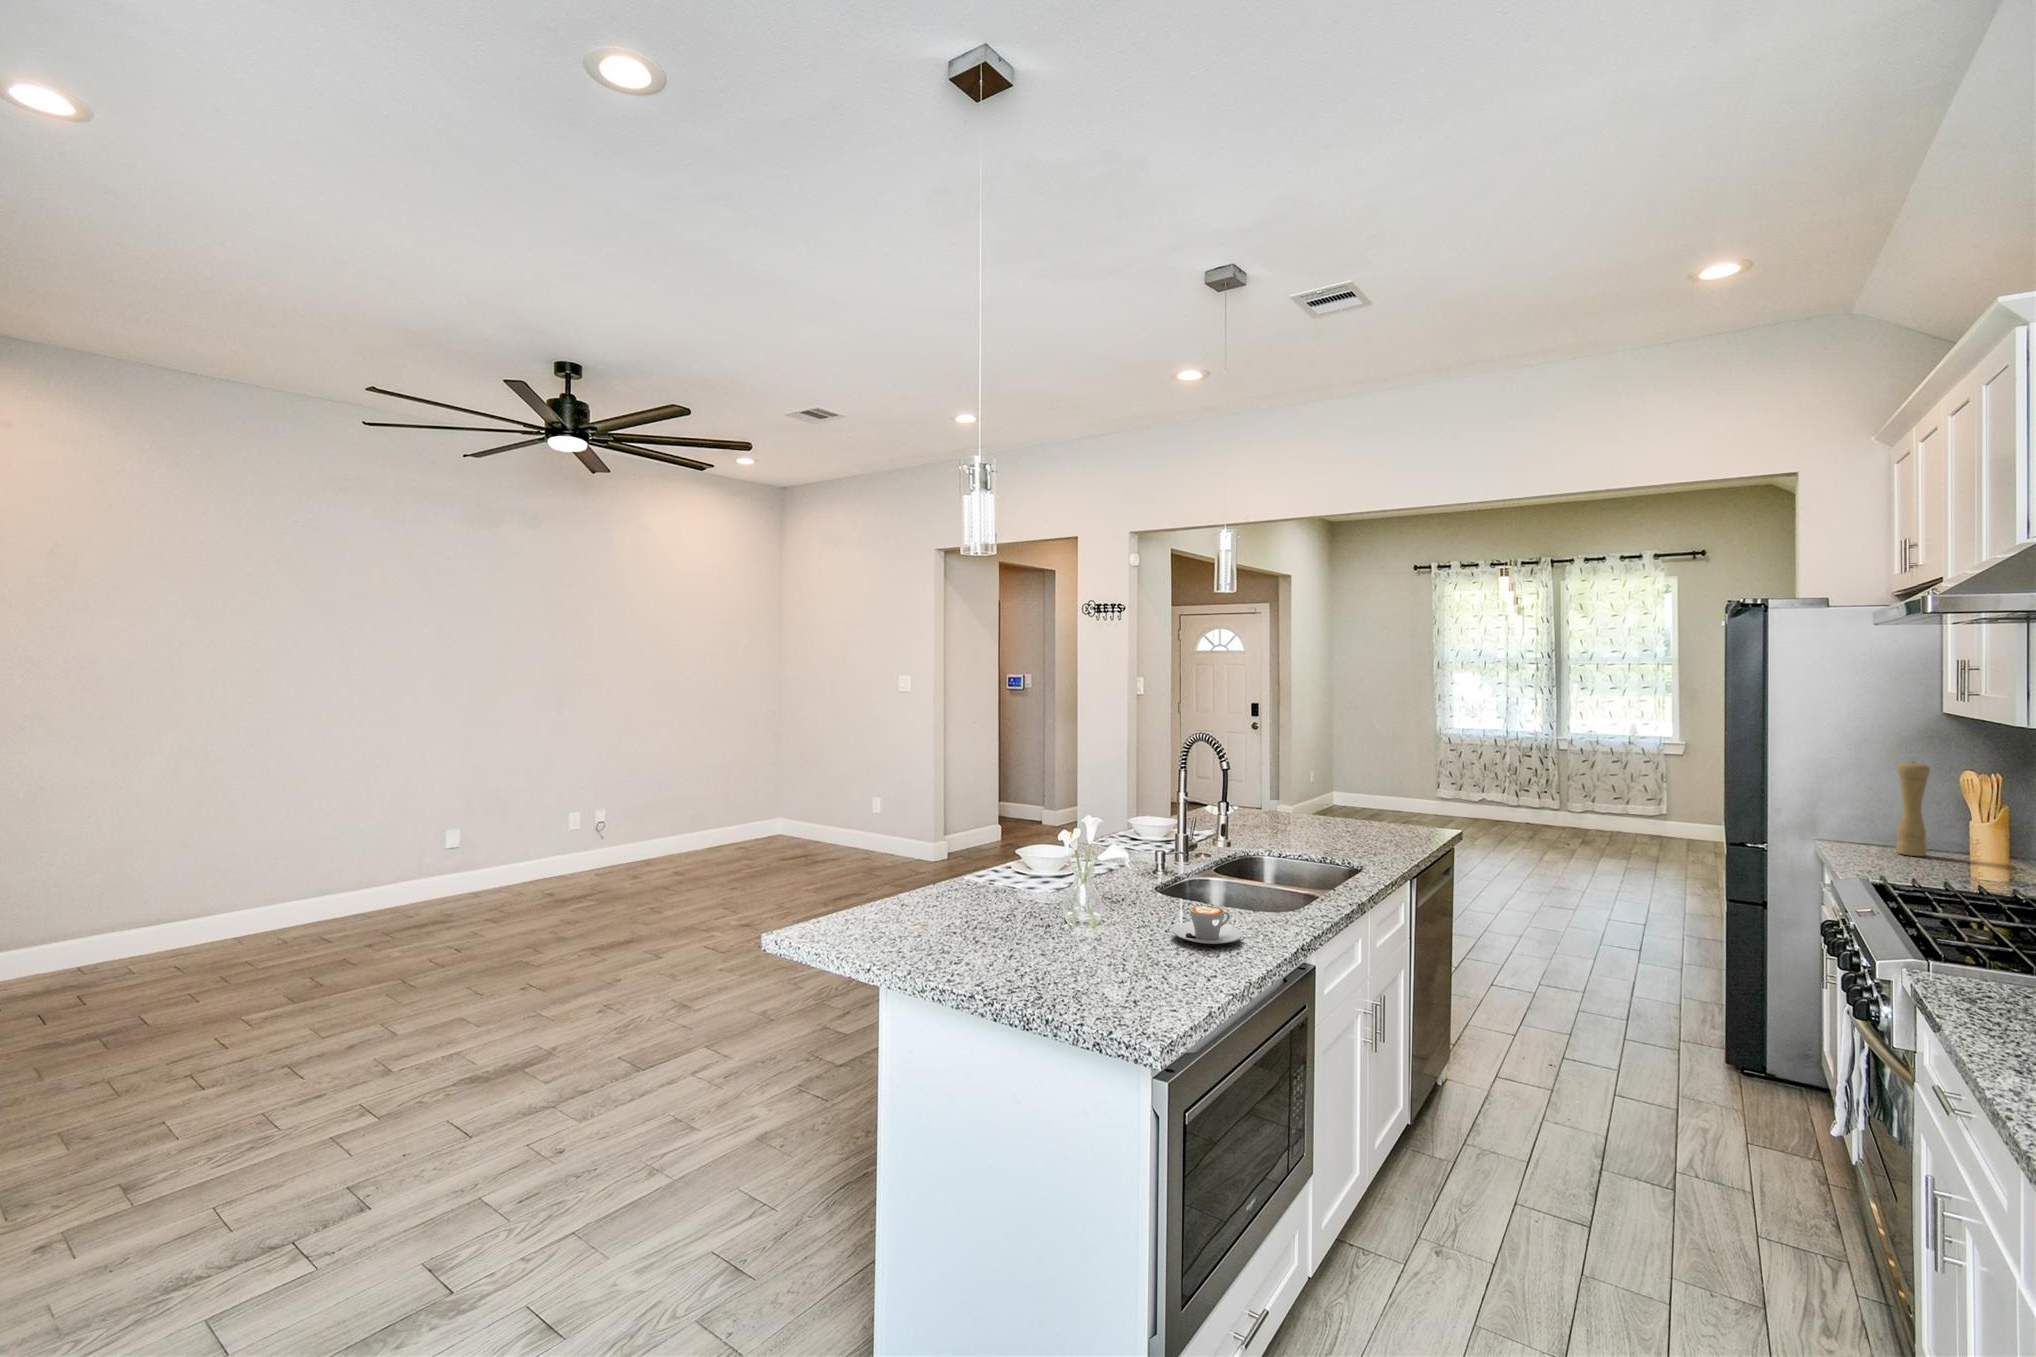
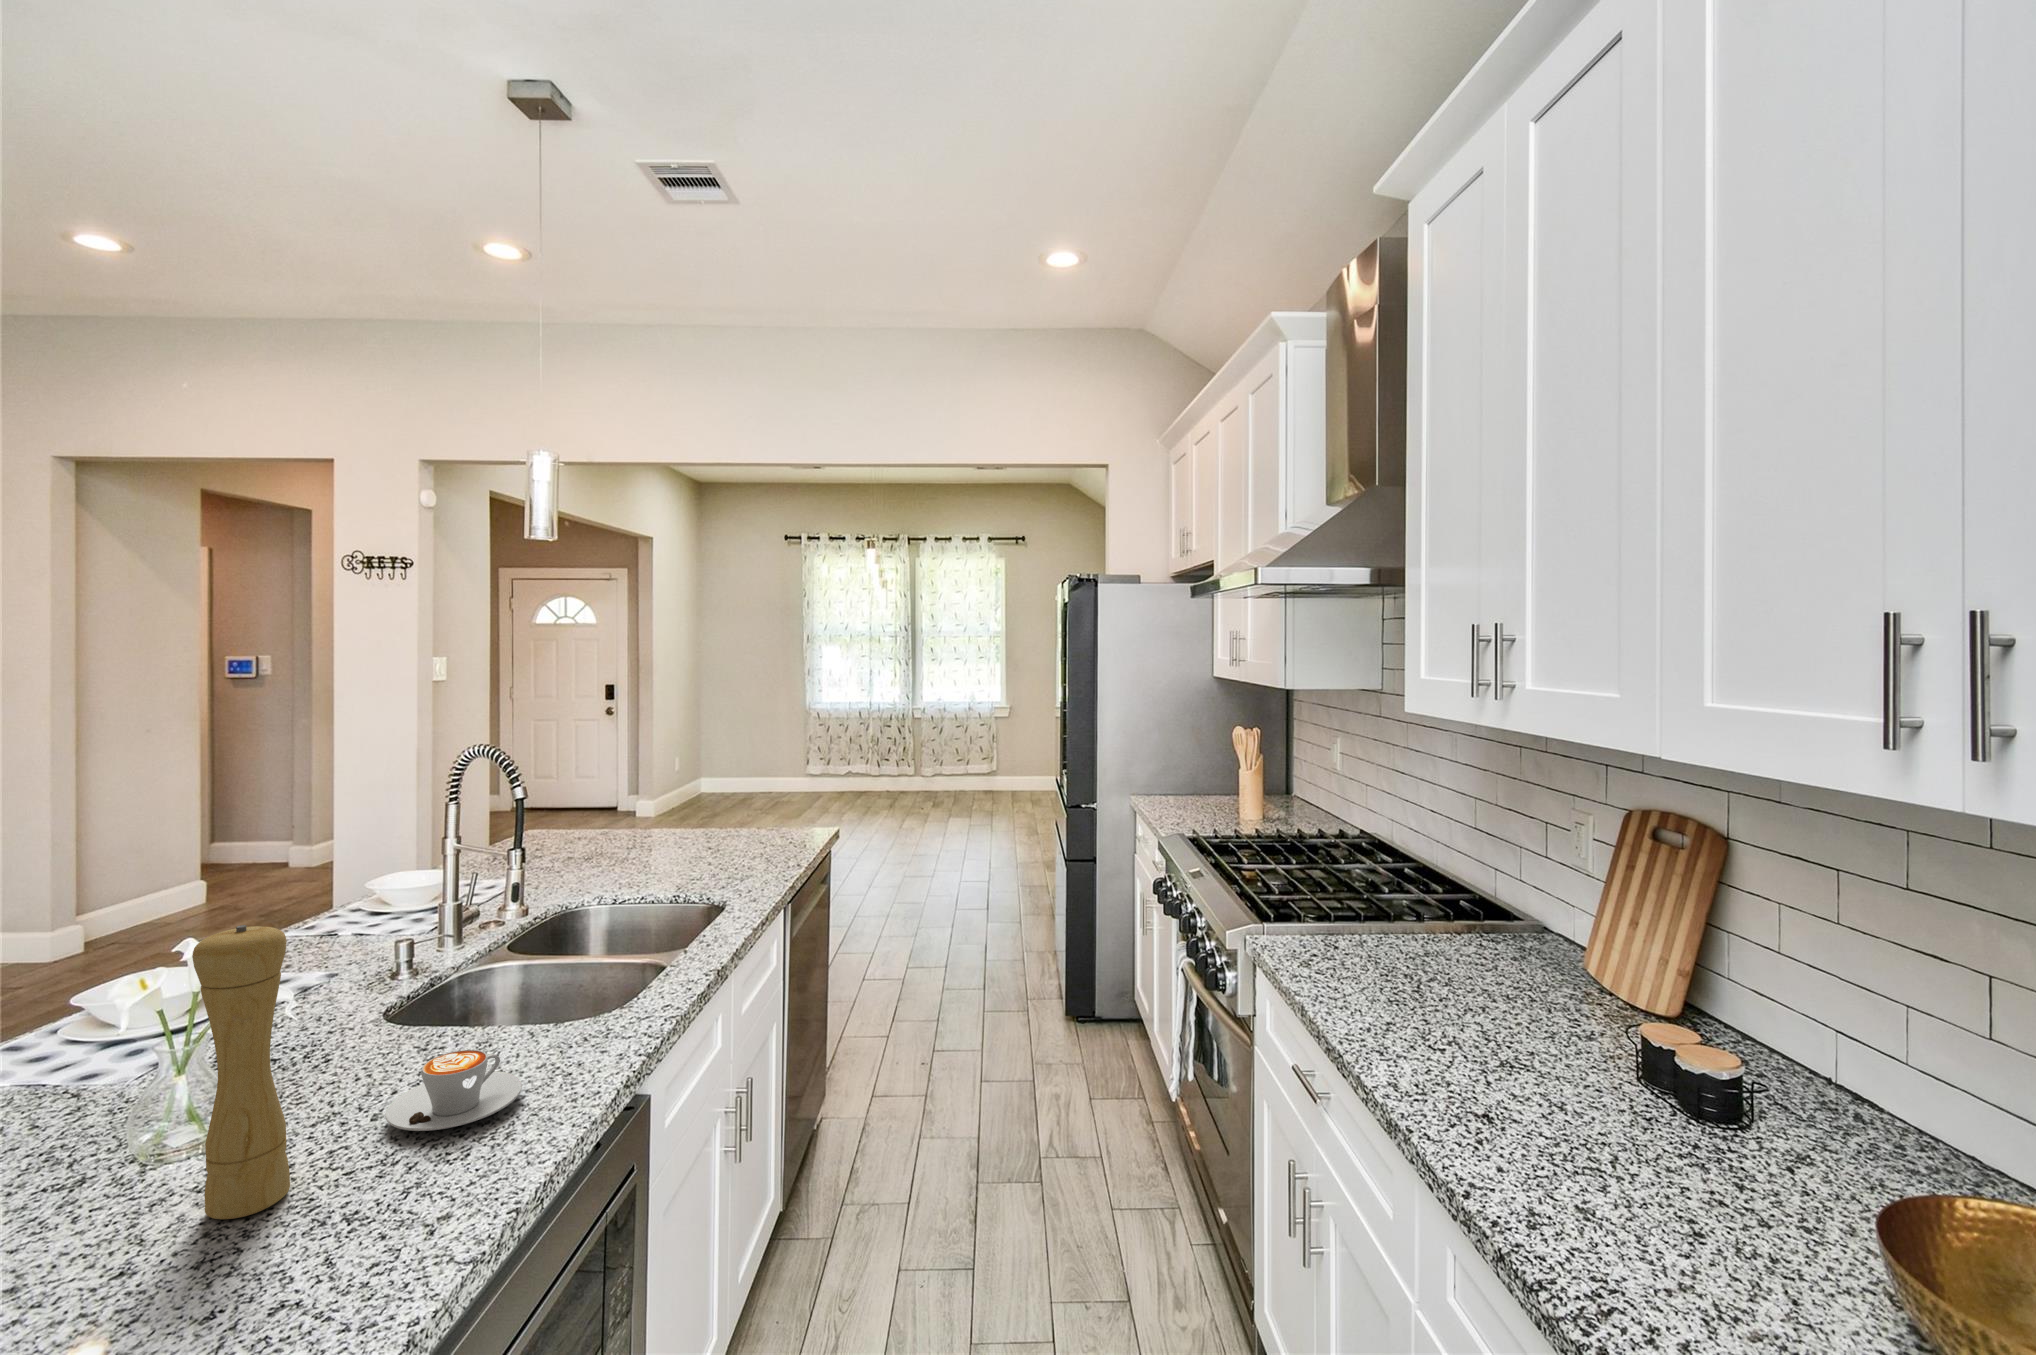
pepper mill: present [1896,761,1930,856] -> present [192,925,290,1219]

